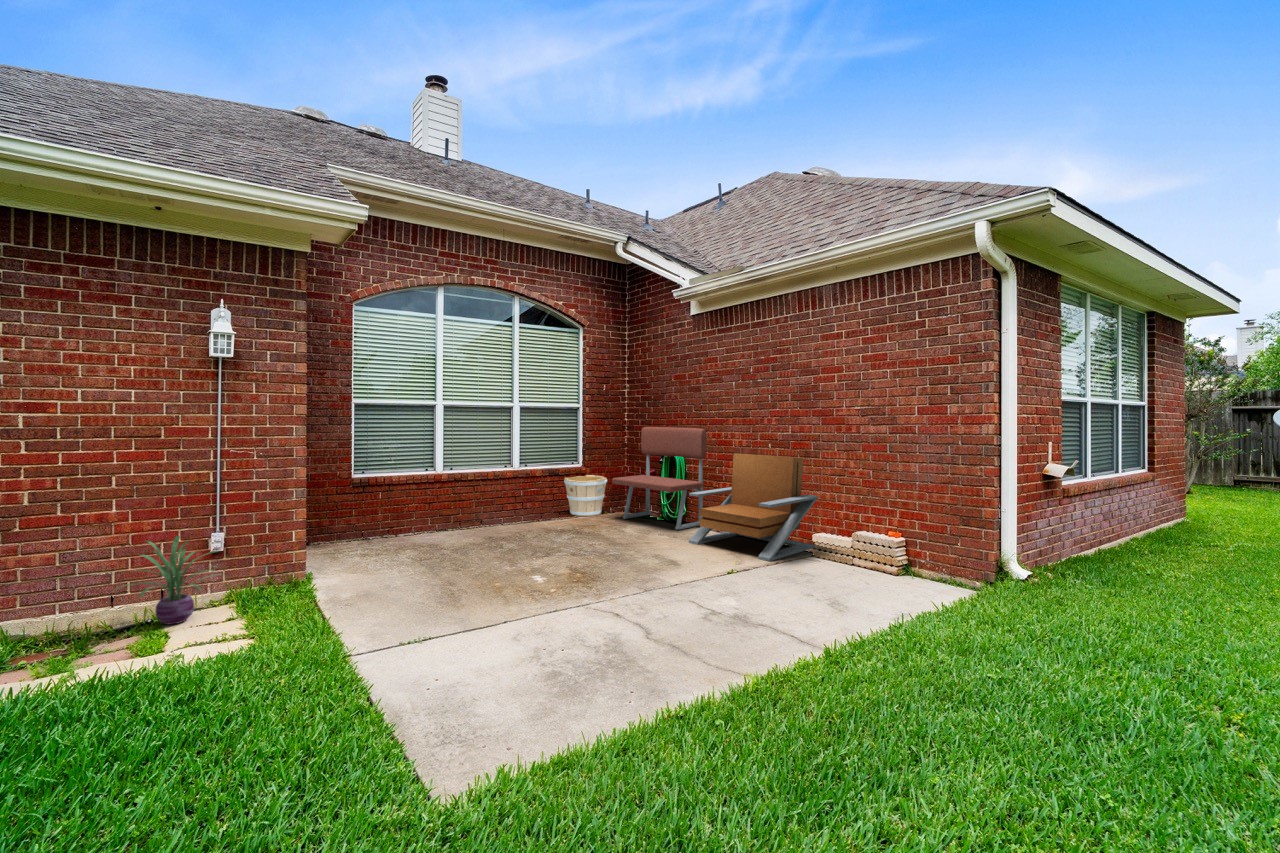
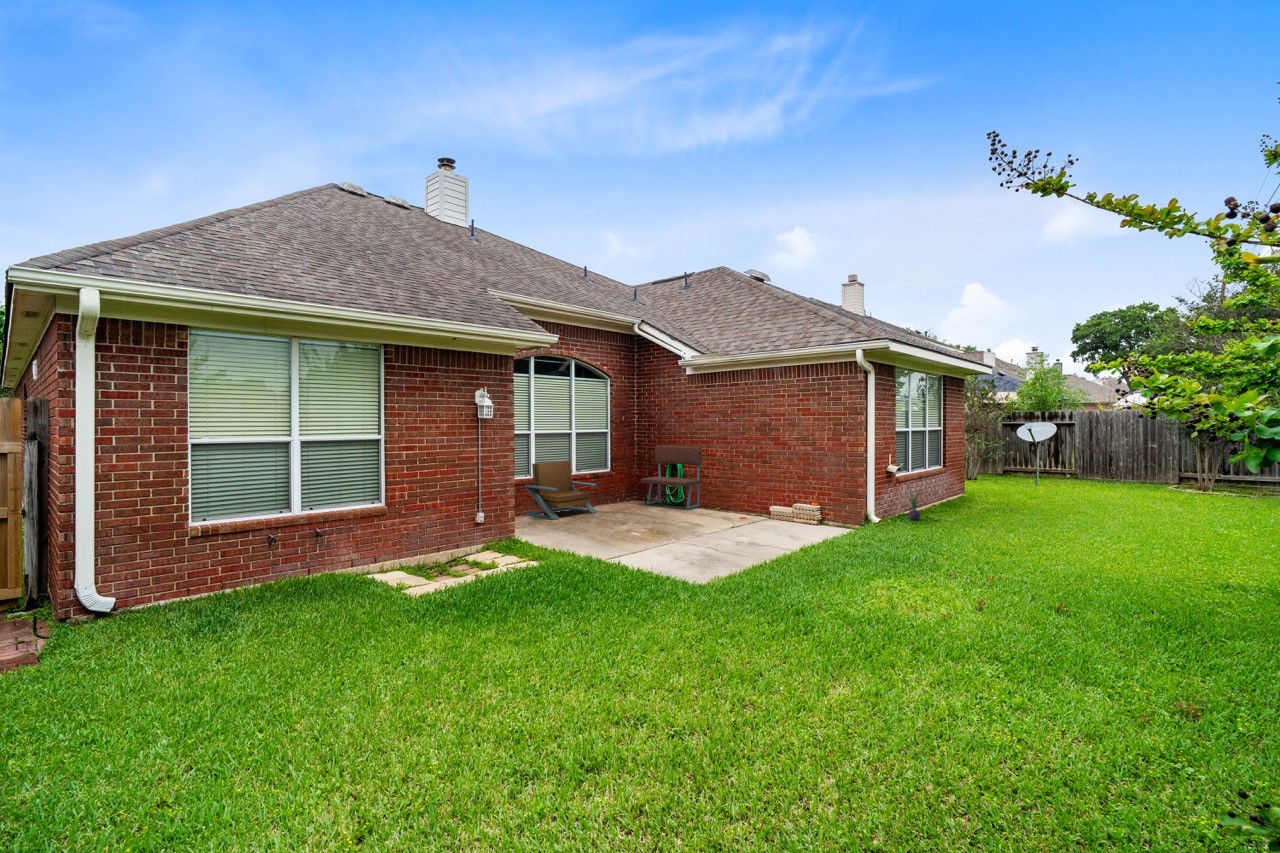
lounge chair: present [689,453,818,561] -> present [524,461,597,520]
wooden bucket: present [564,475,607,516] -> none [605,477,632,504]
decorative plant: present [125,536,201,625] -> present [907,489,921,520]

